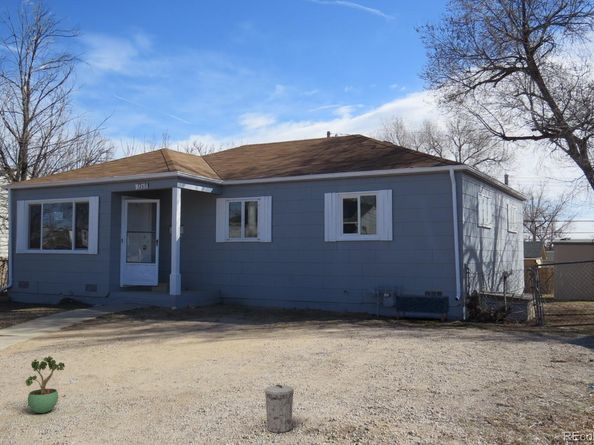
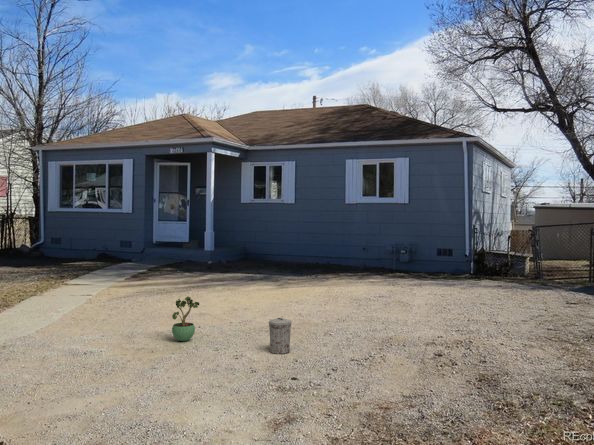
bench: present [395,294,450,321] -> none [412,252,459,275]
trash can: present [265,385,294,433] -> present [269,318,292,354]

